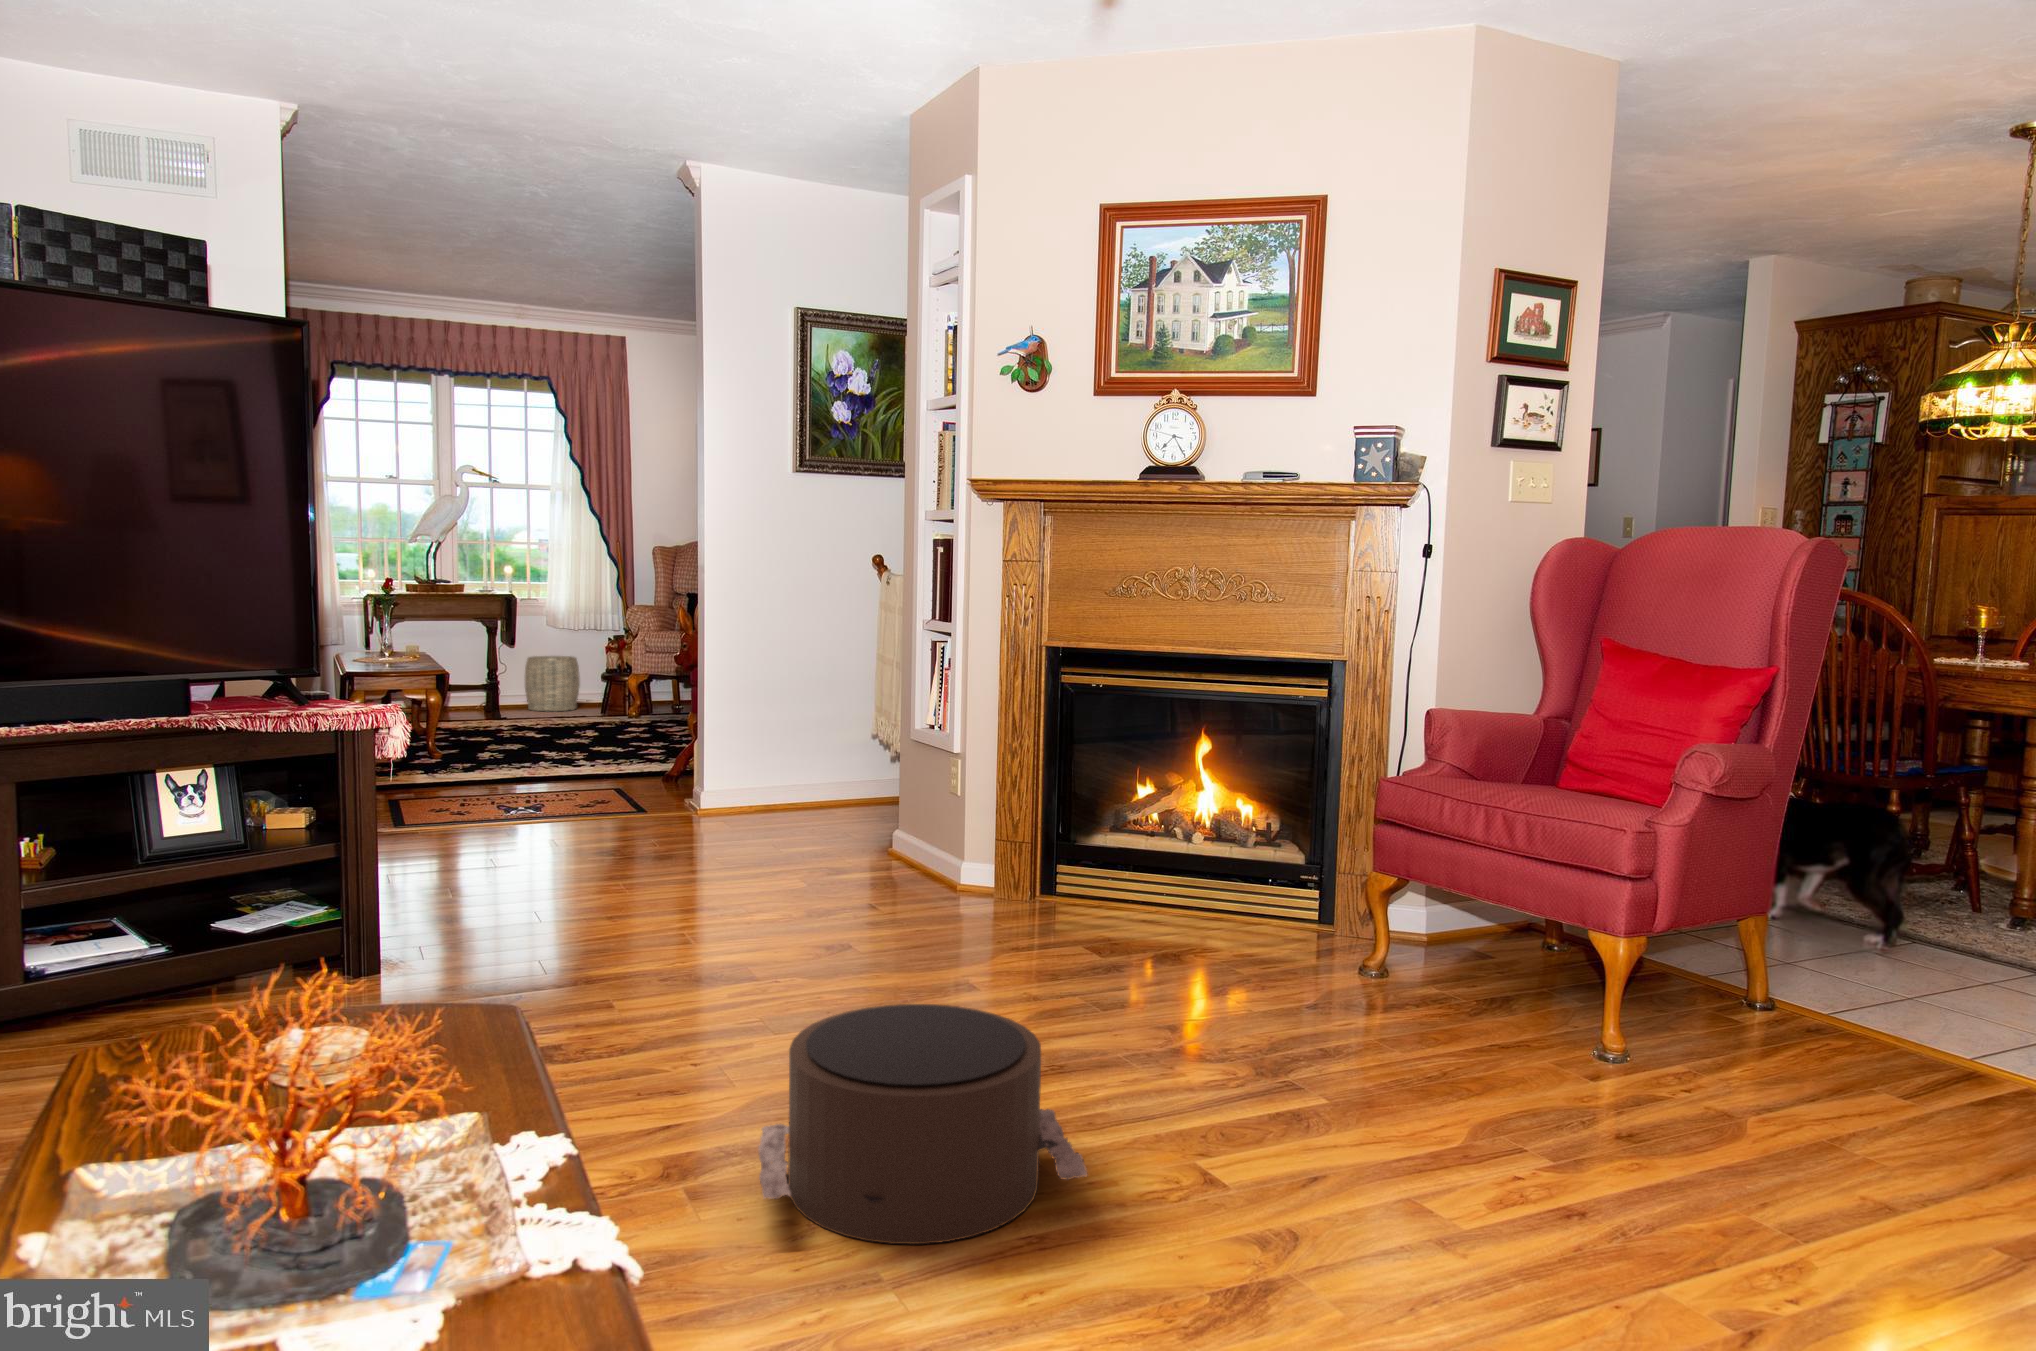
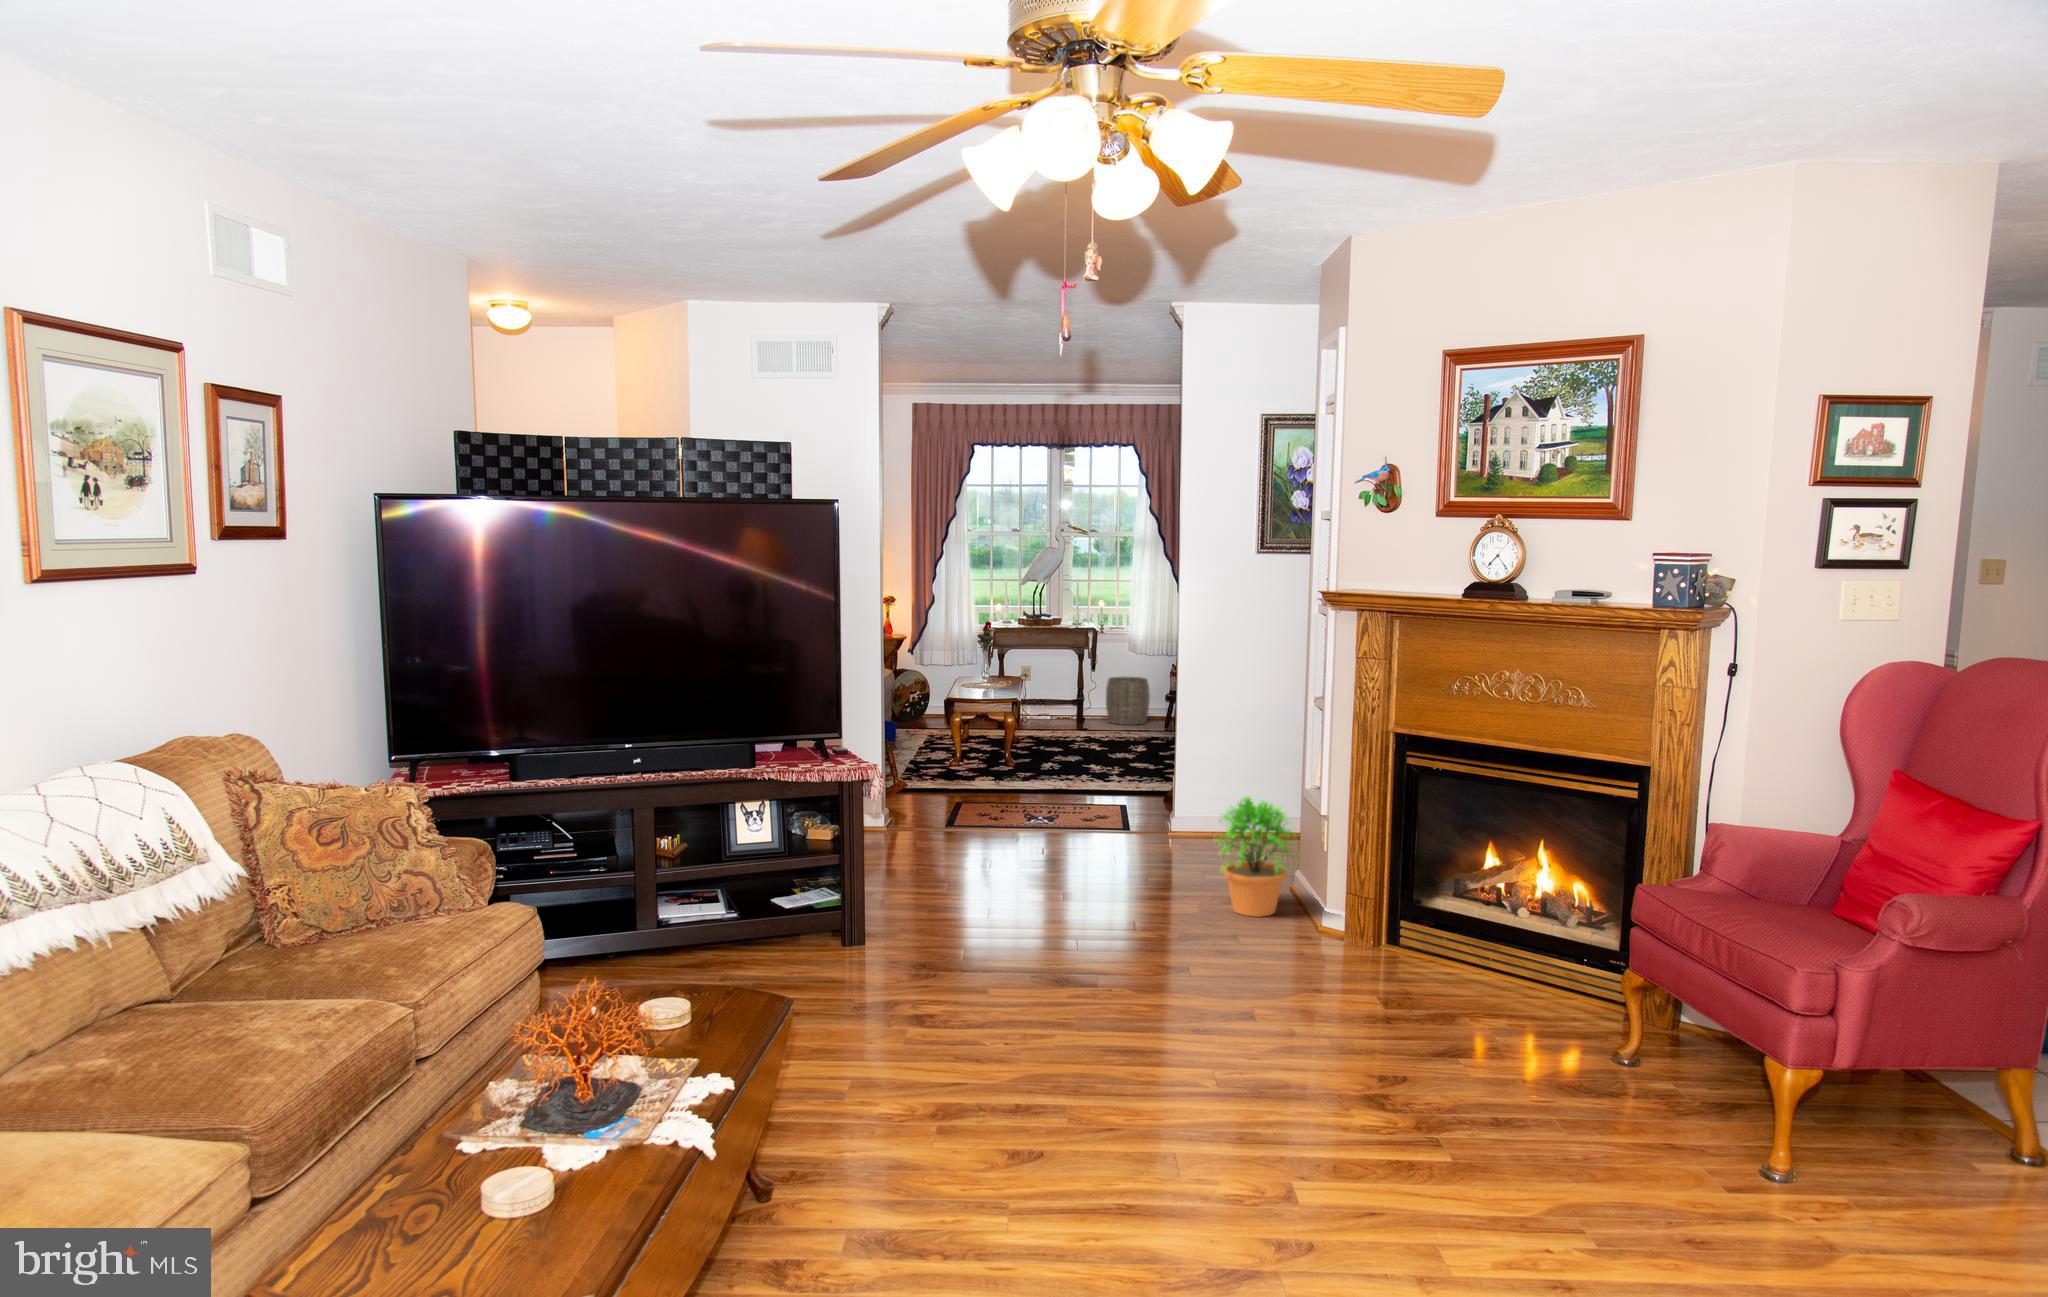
potted plant: none [814,736,928,881] -> present [1217,796,1298,917]
pouf: present [758,1004,1087,1244] -> none [959,1025,1190,1194]

